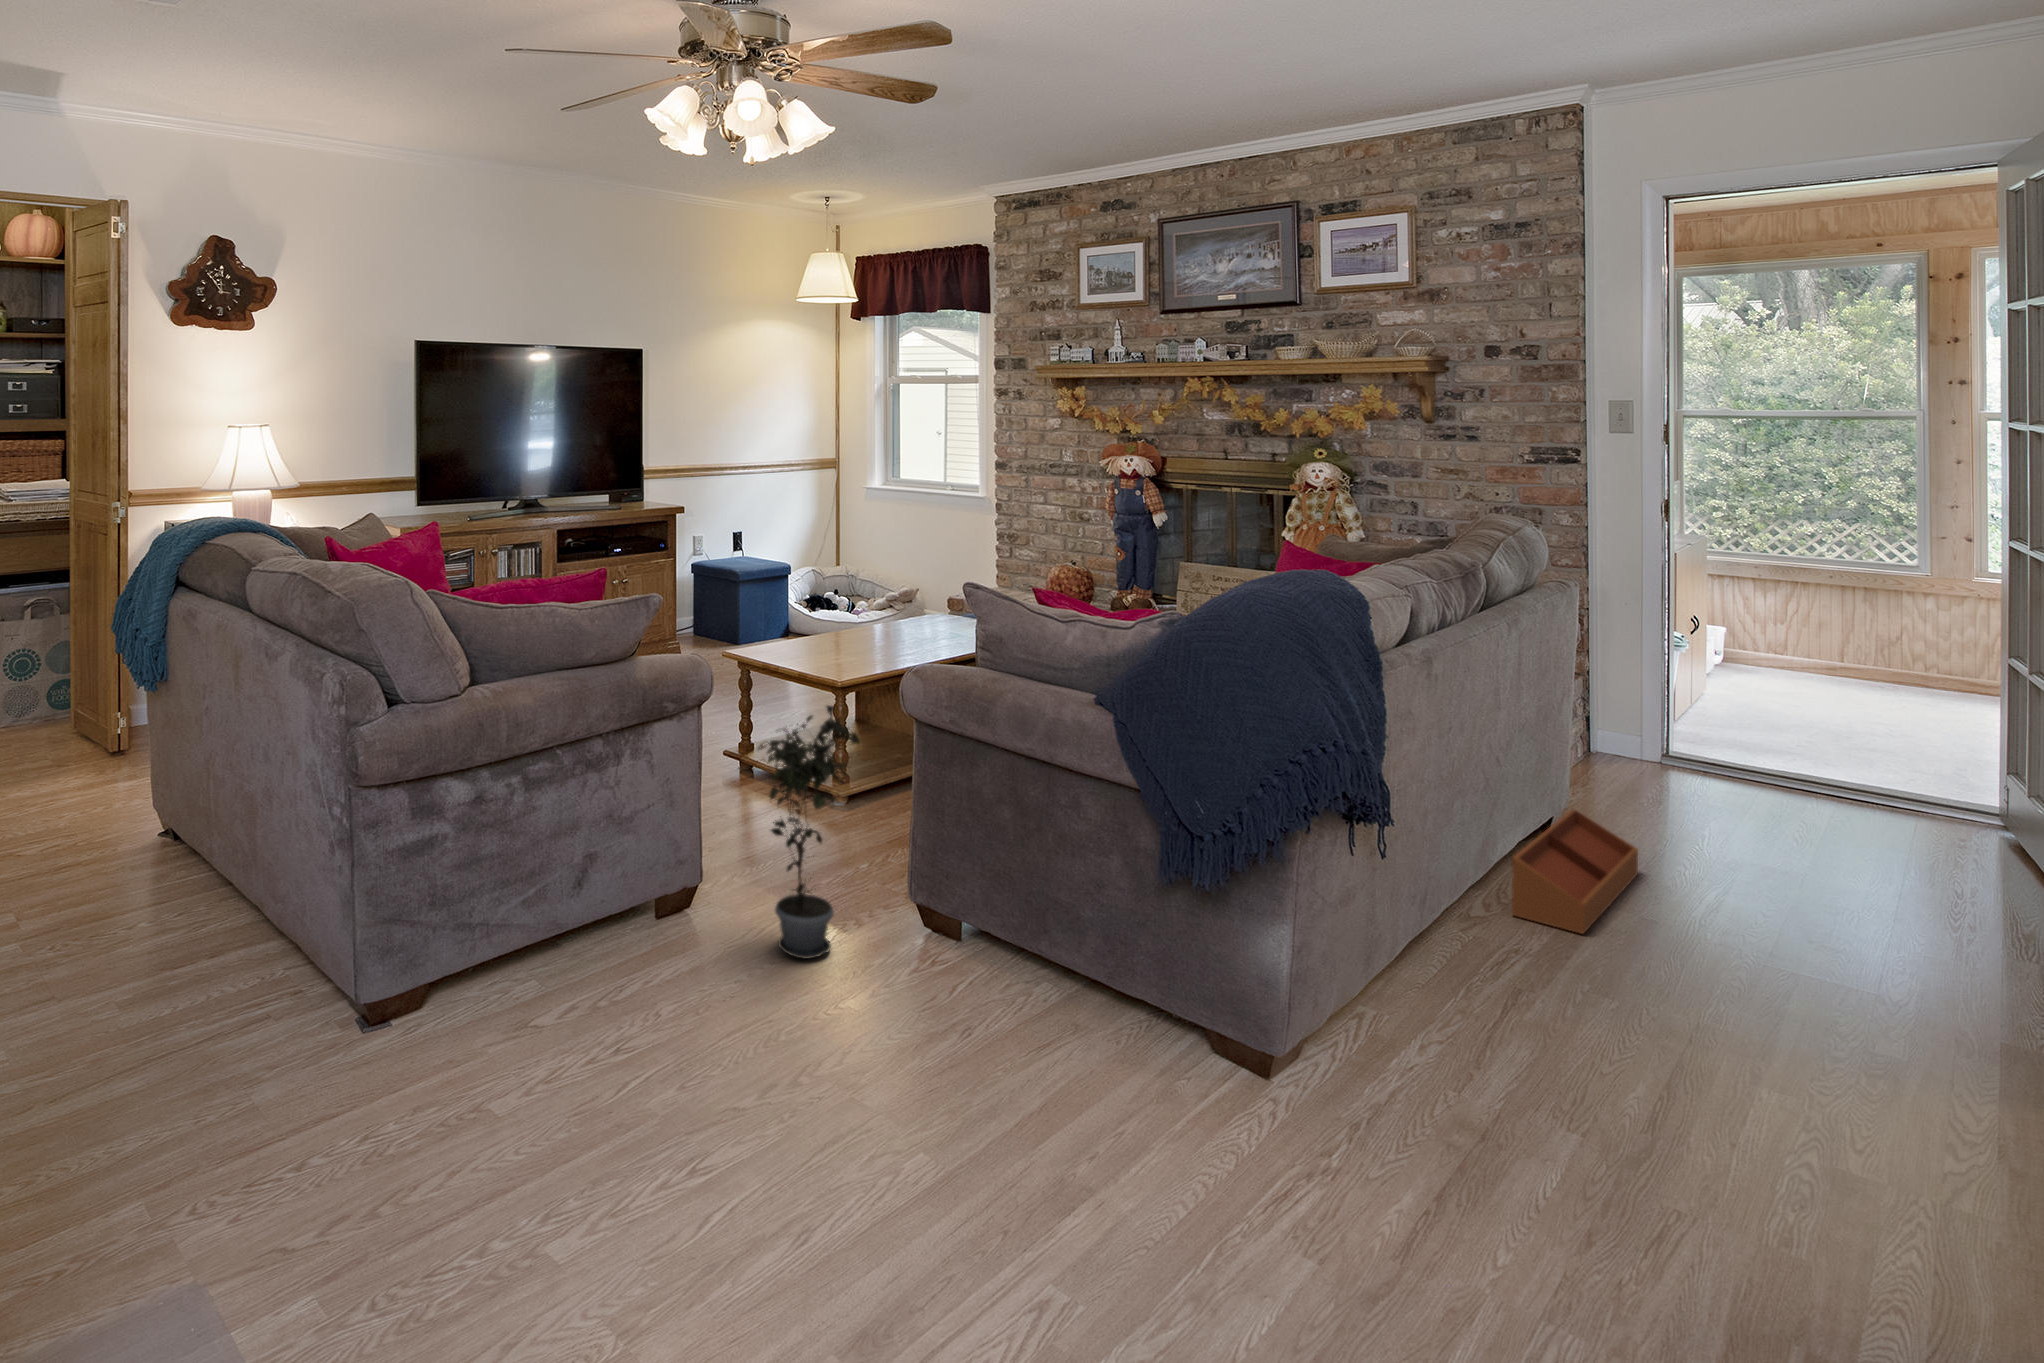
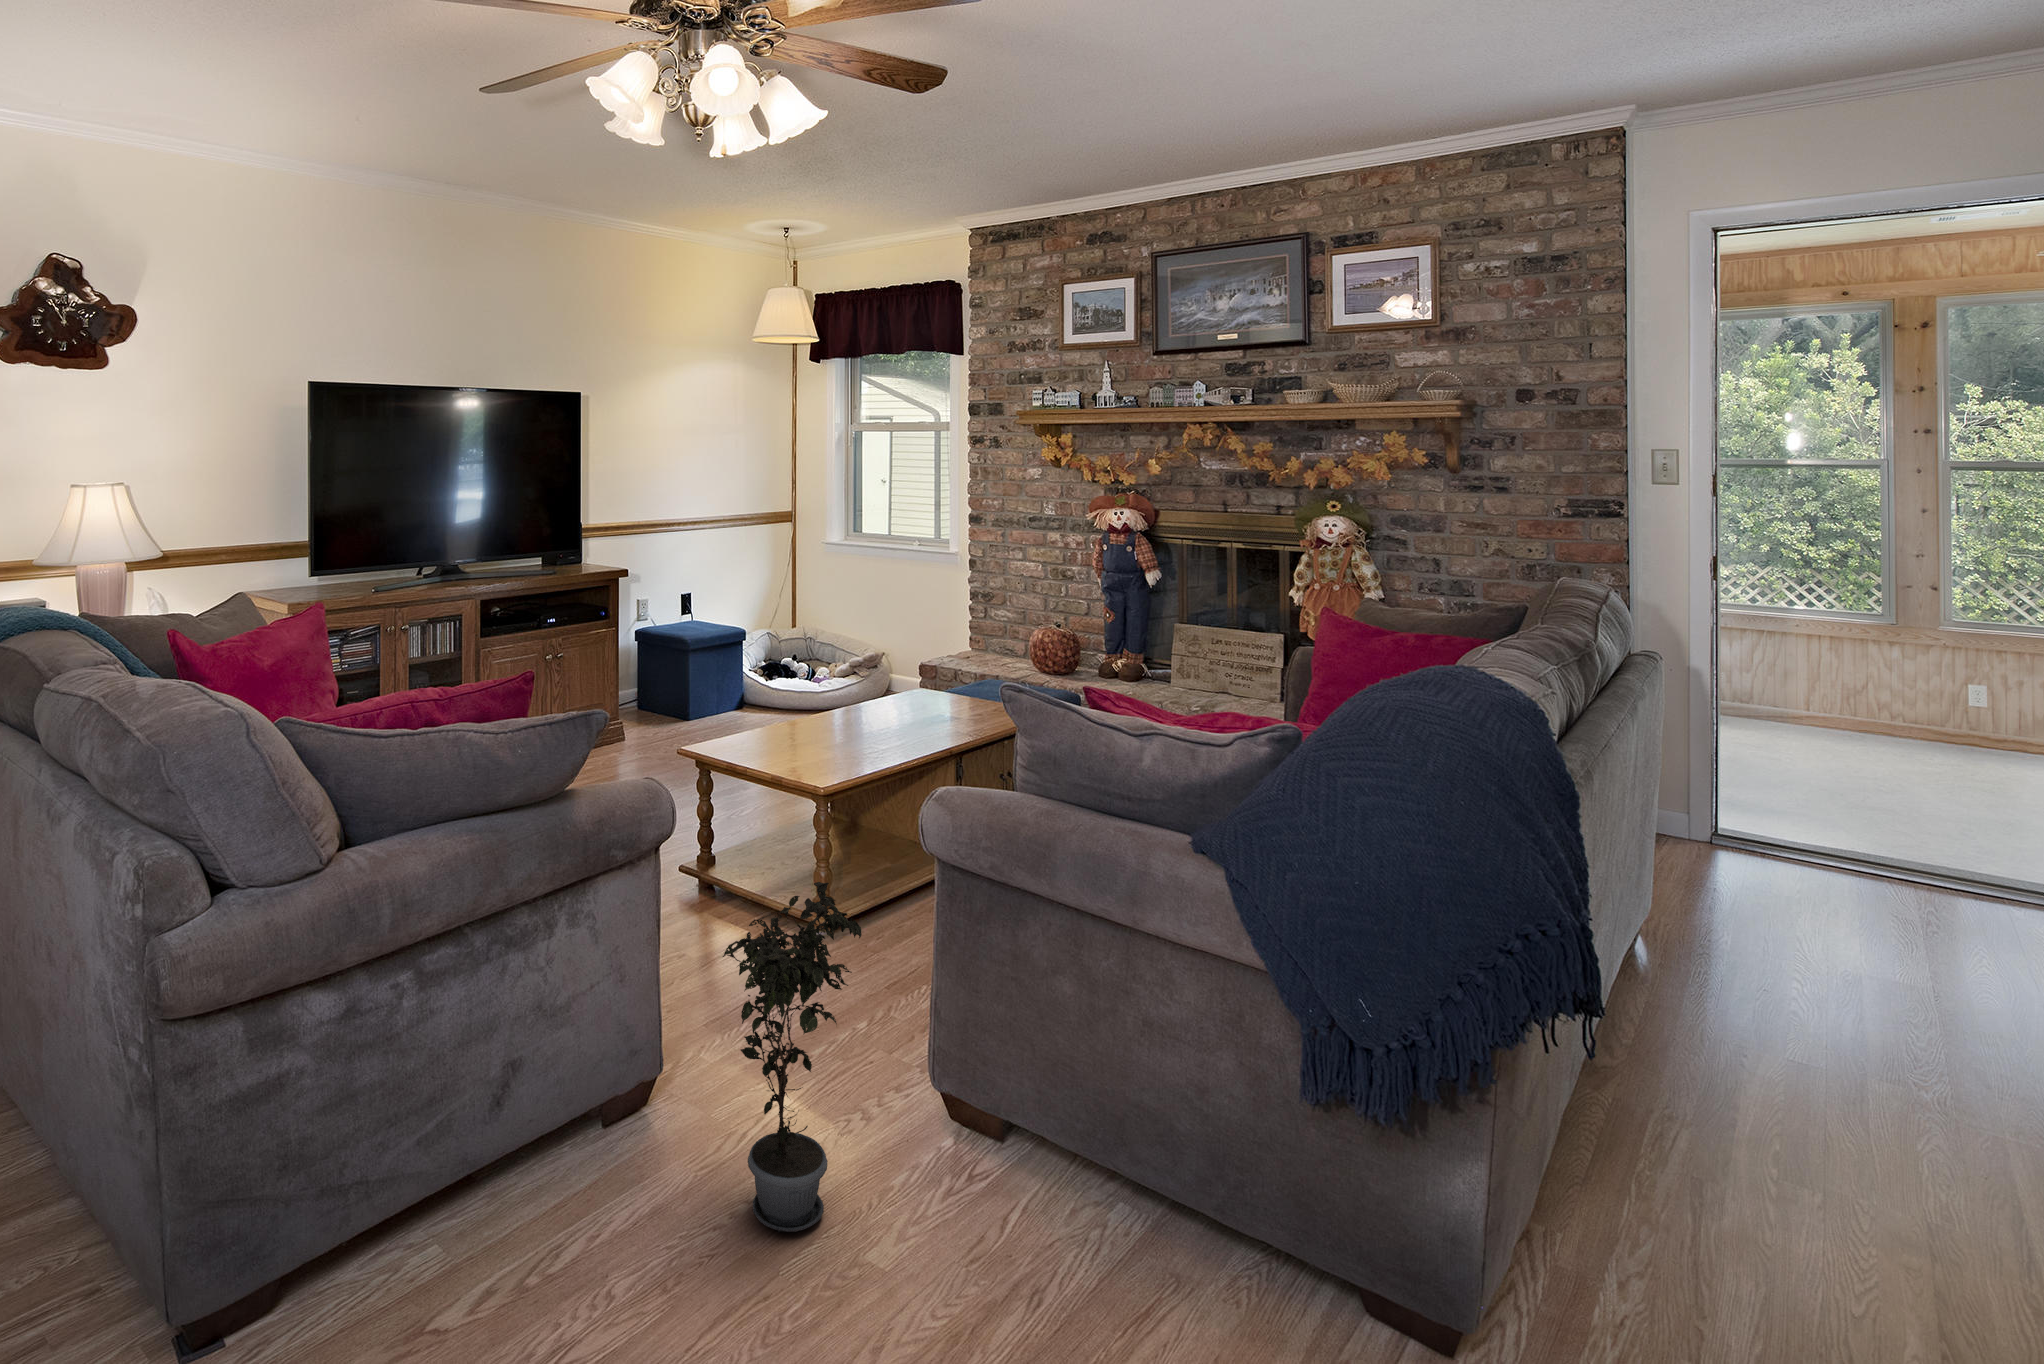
storage bin: present [1512,809,1638,934] -> none [1656,946,1773,1134]

